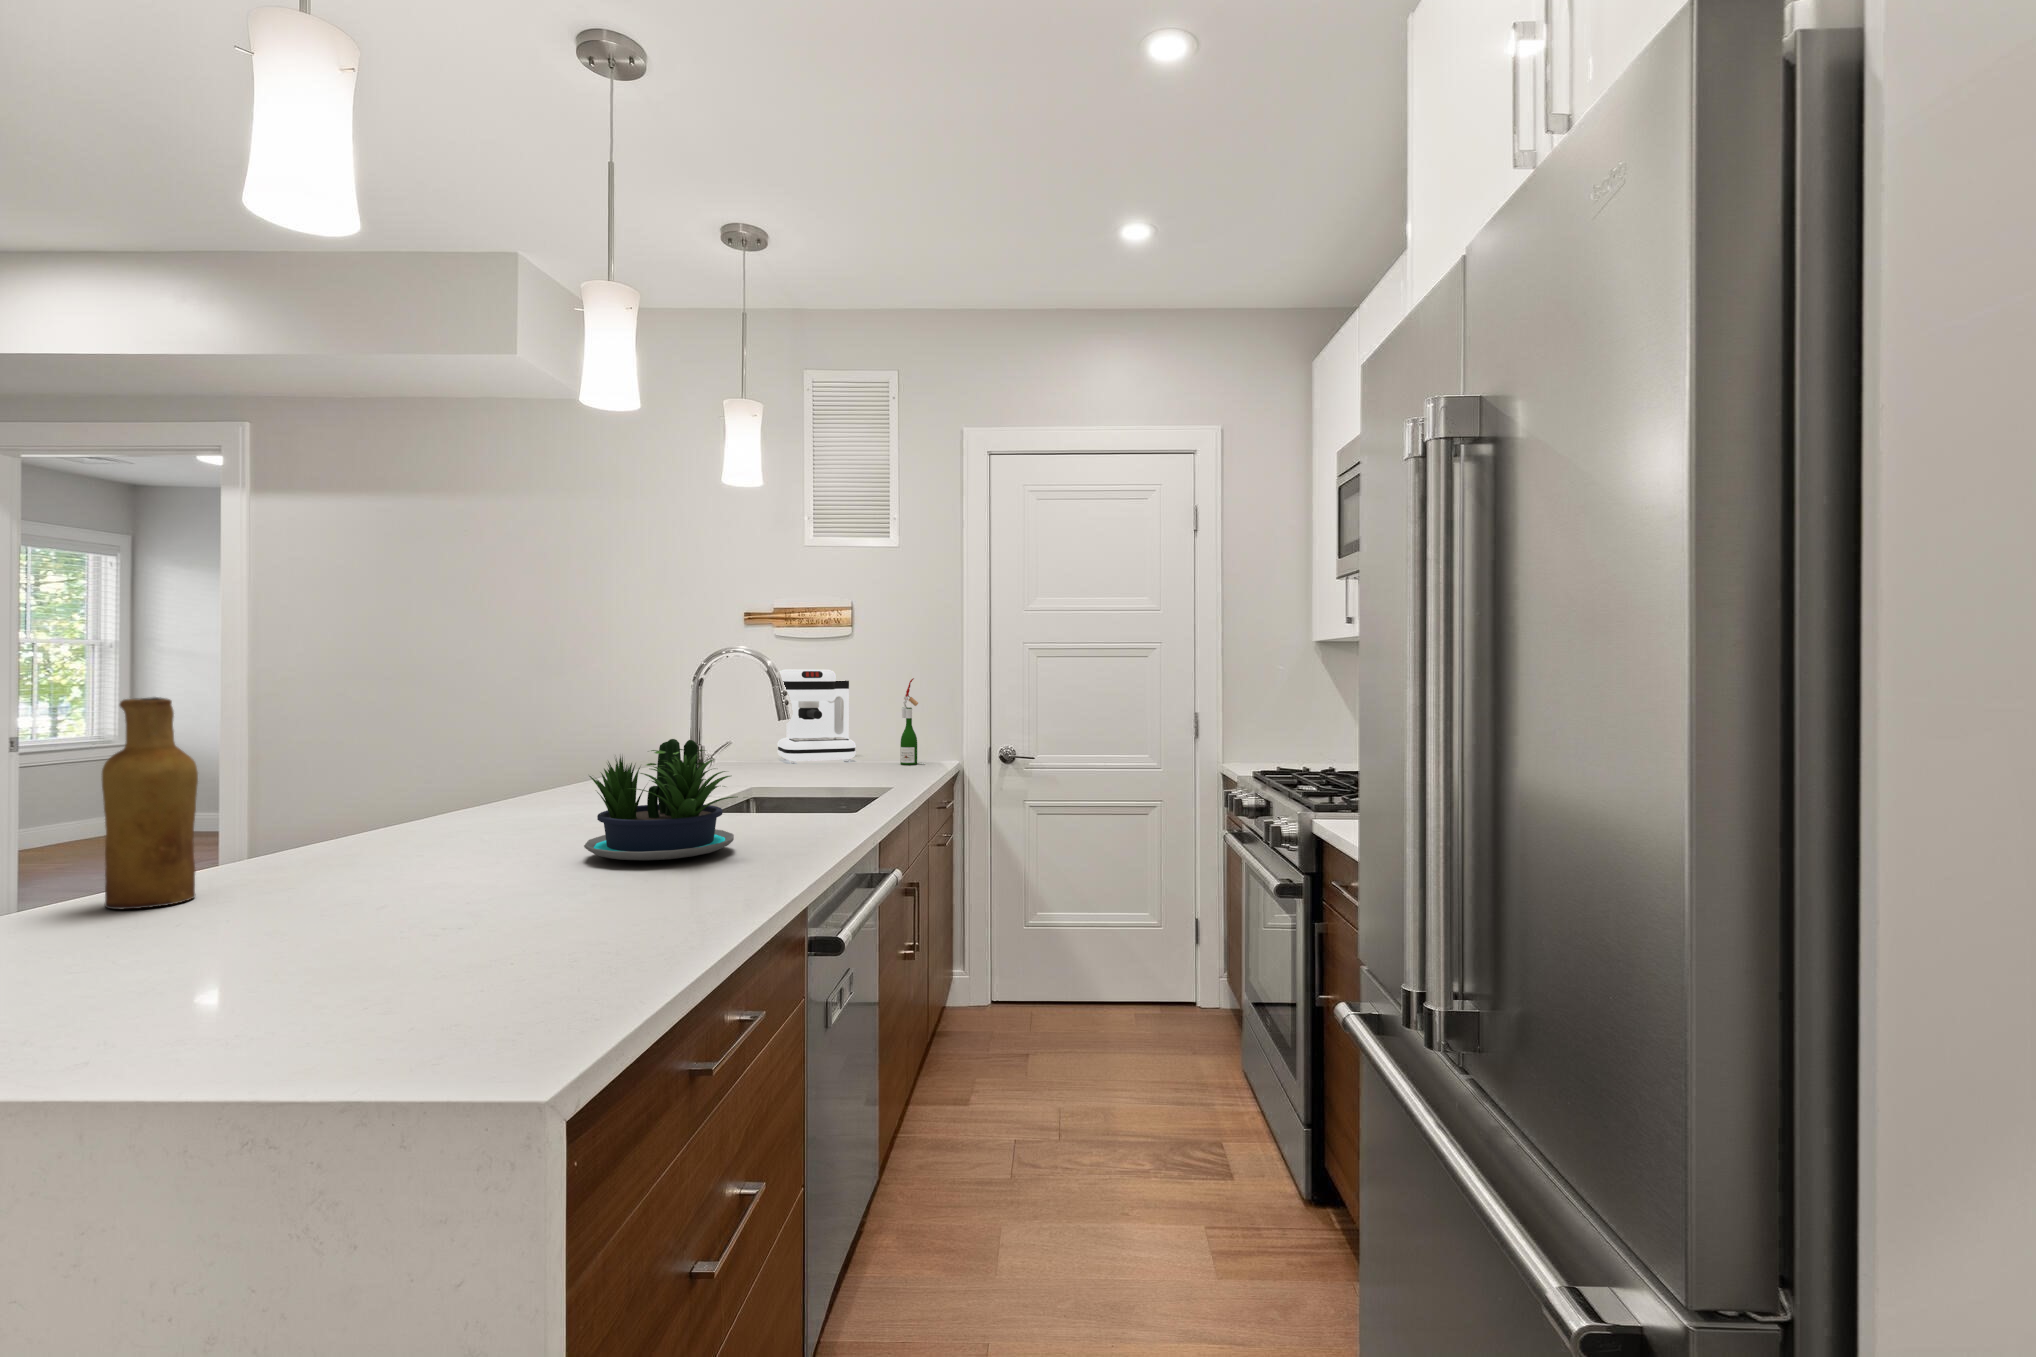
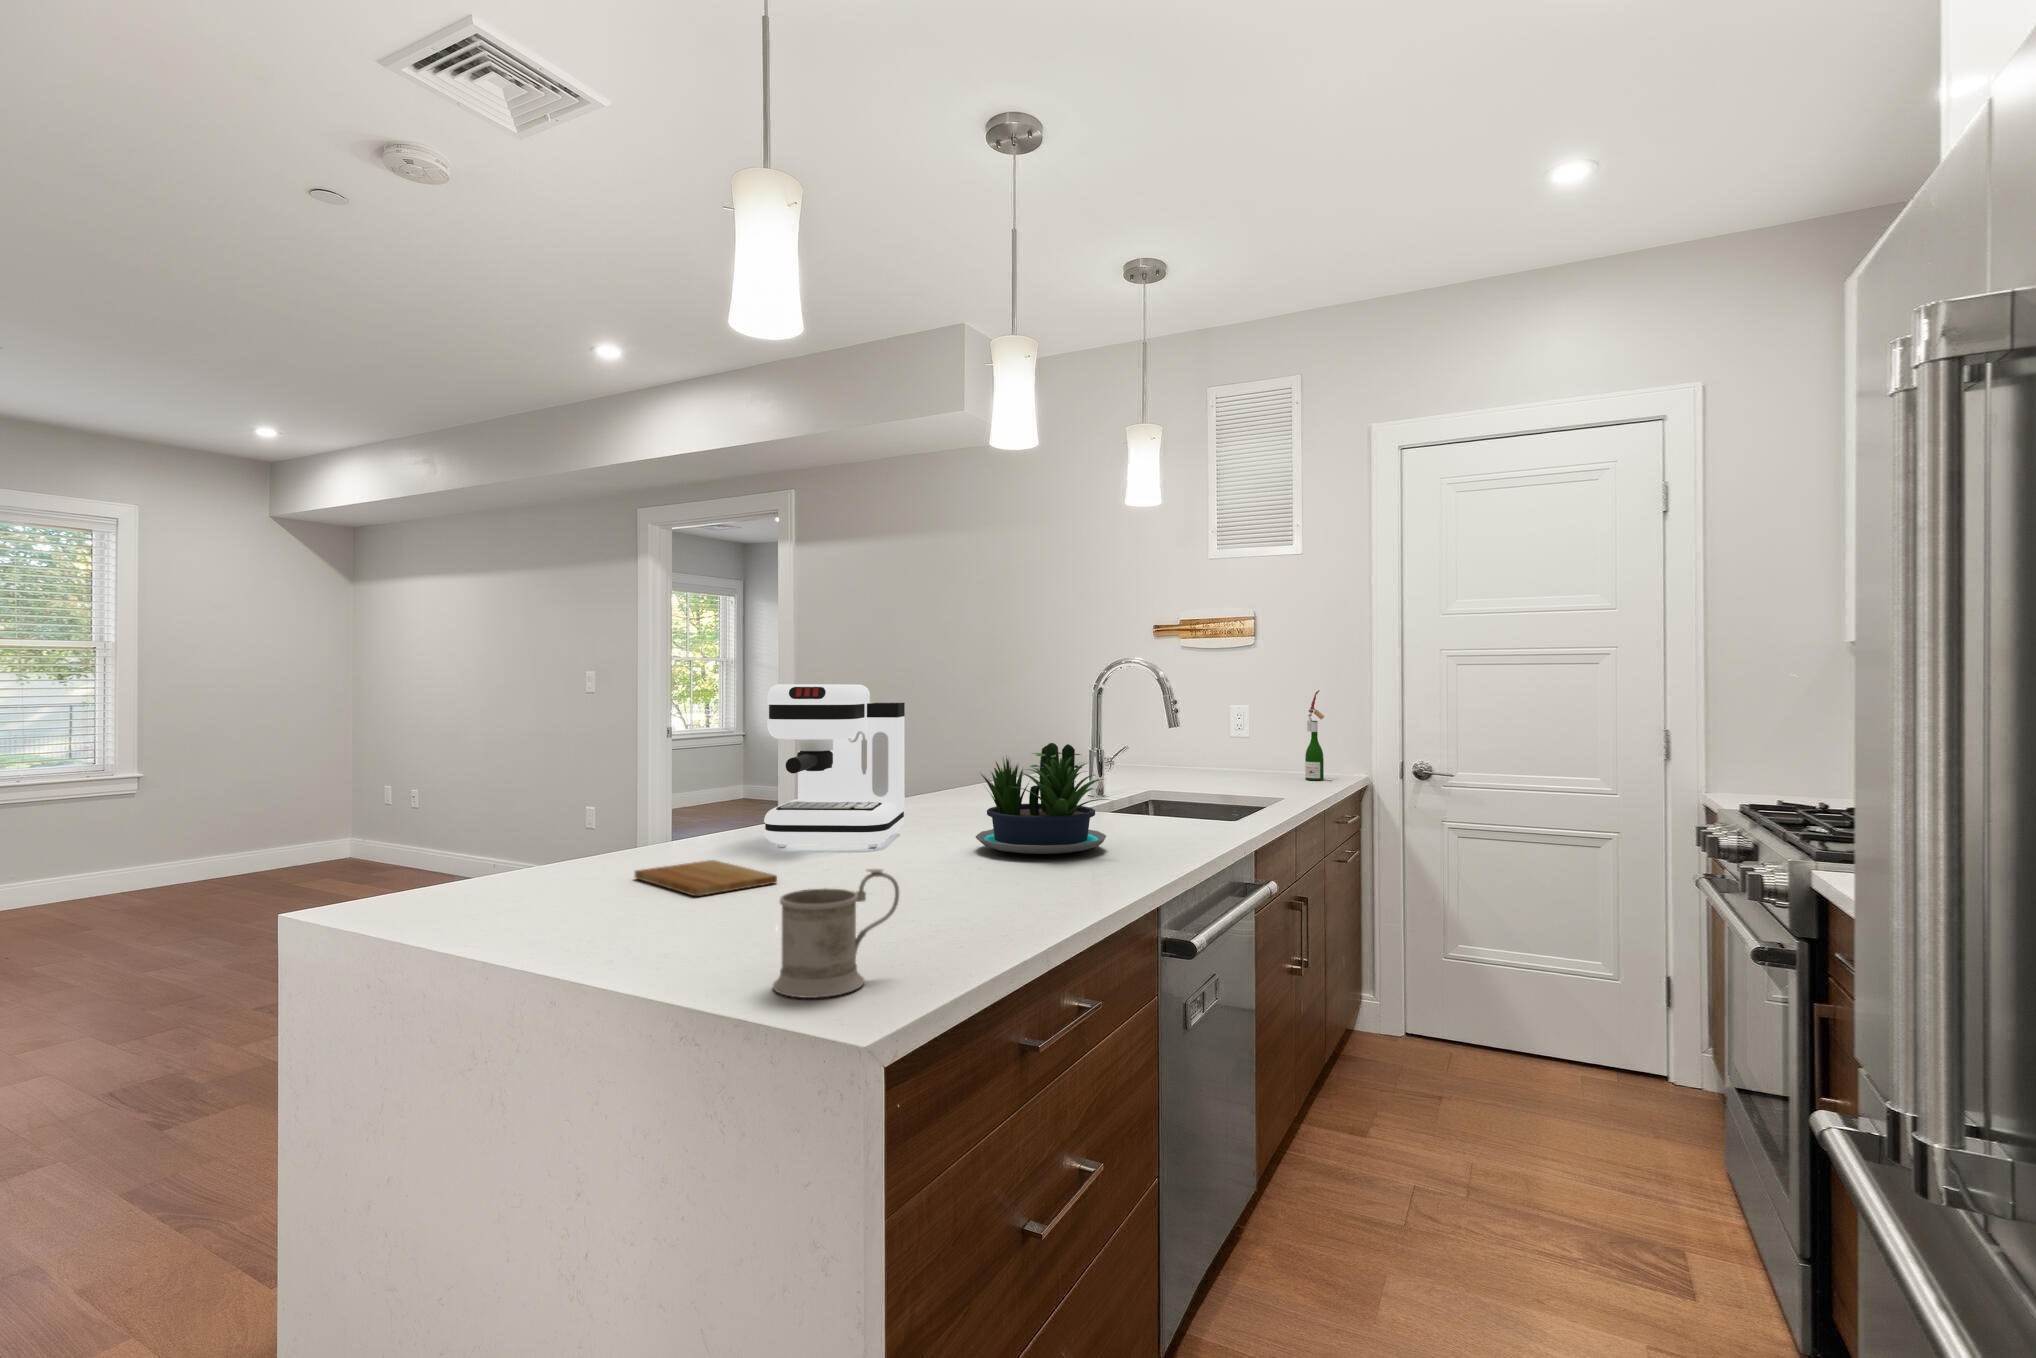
coffee maker: present [777,670,856,763] -> present [764,684,905,847]
vase: present [102,697,198,909] -> none [642,700,700,860]
mug: none [392,897,555,1062] -> present [773,869,899,998]
cutting board: none [105,901,336,951] -> present [634,860,777,896]

